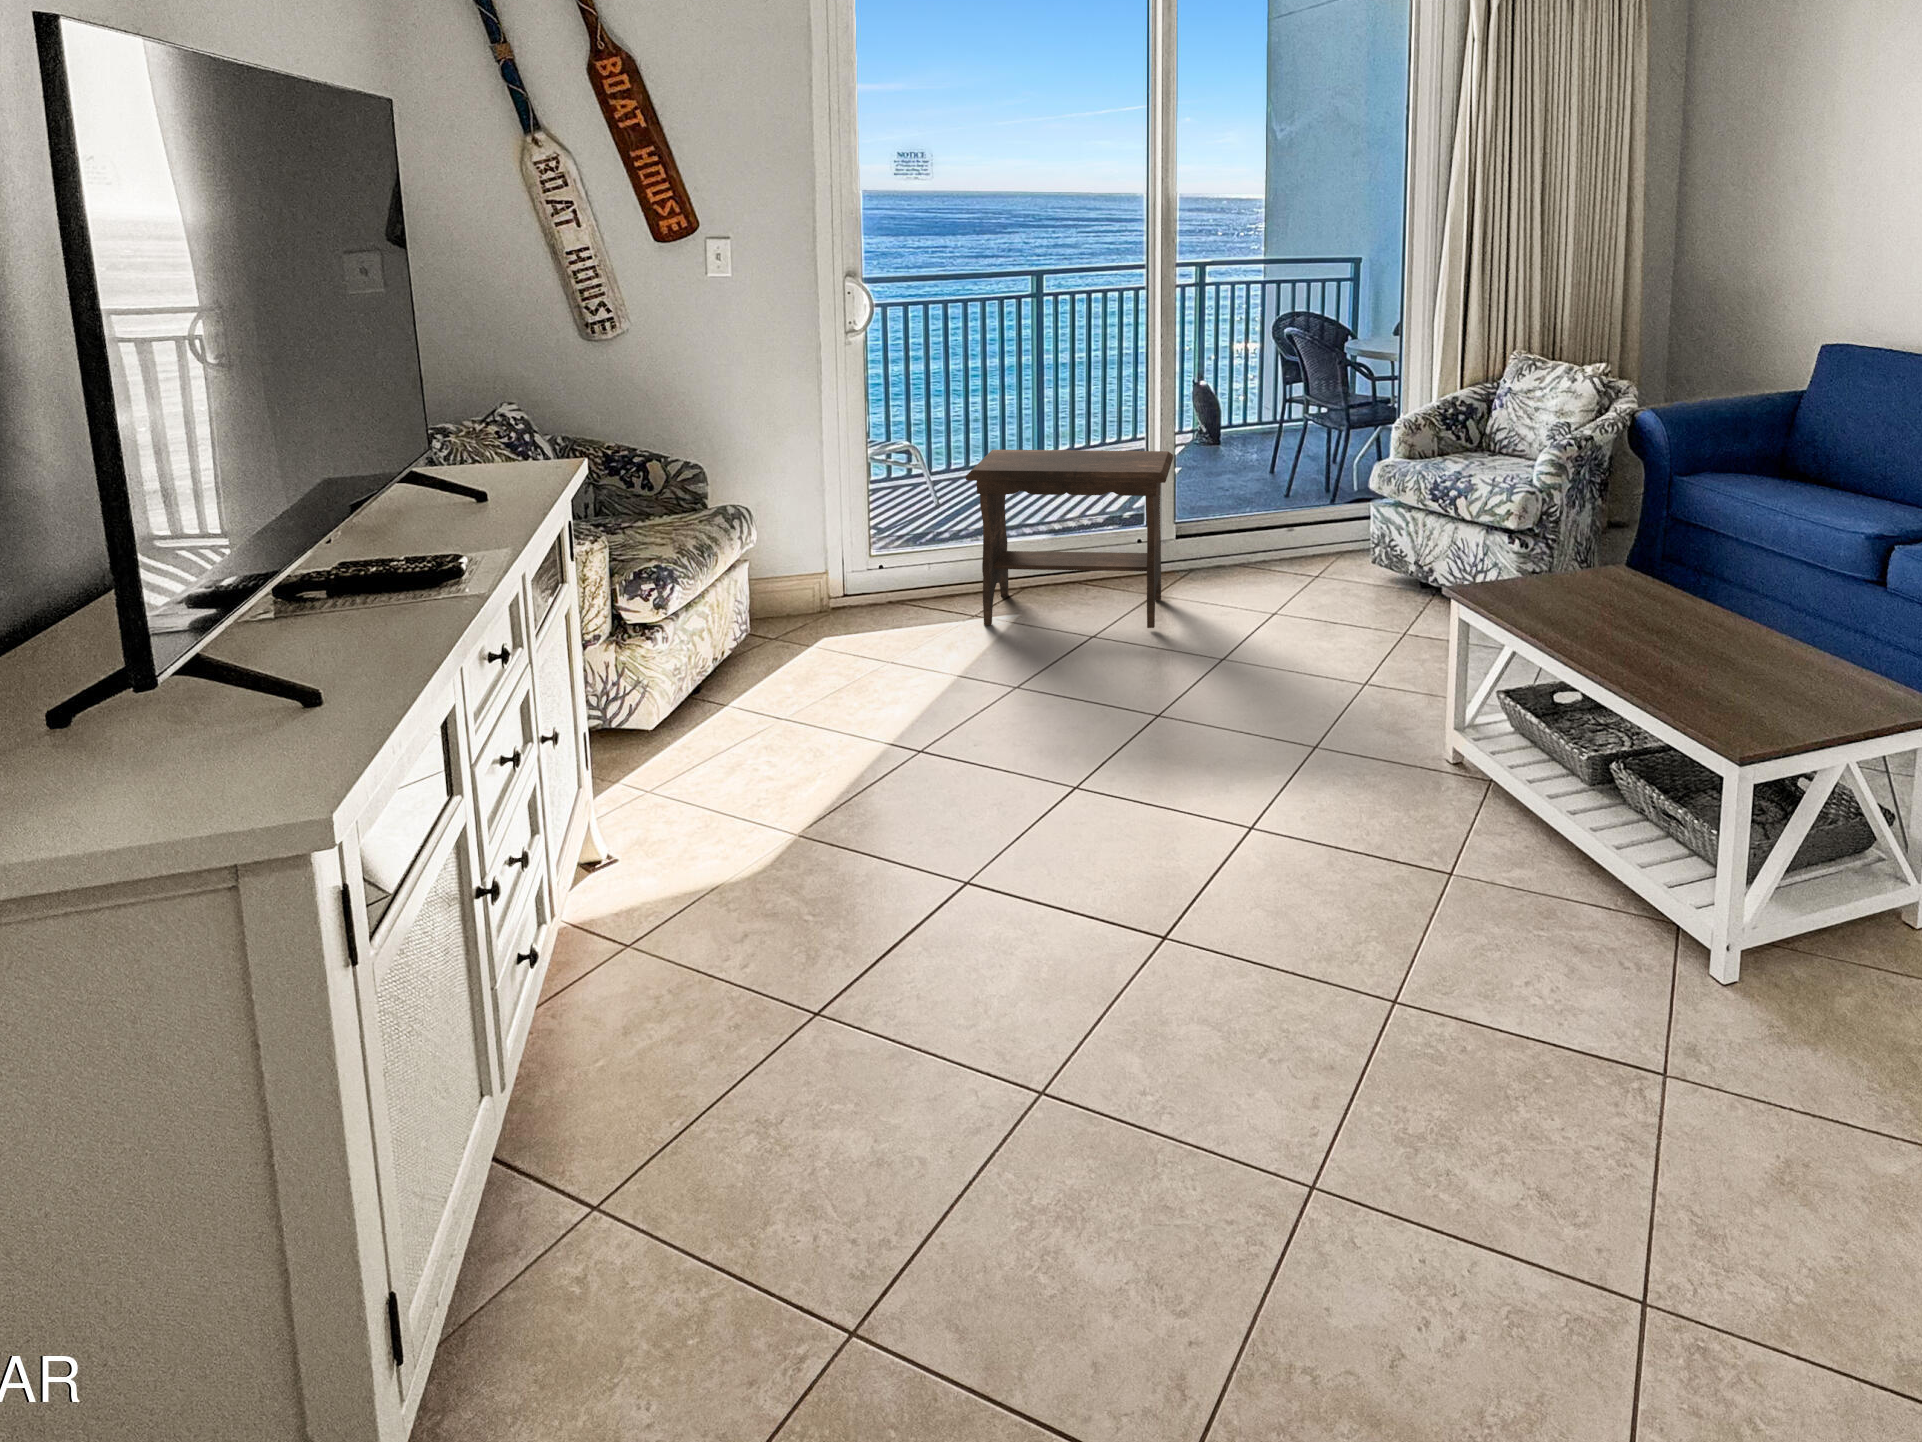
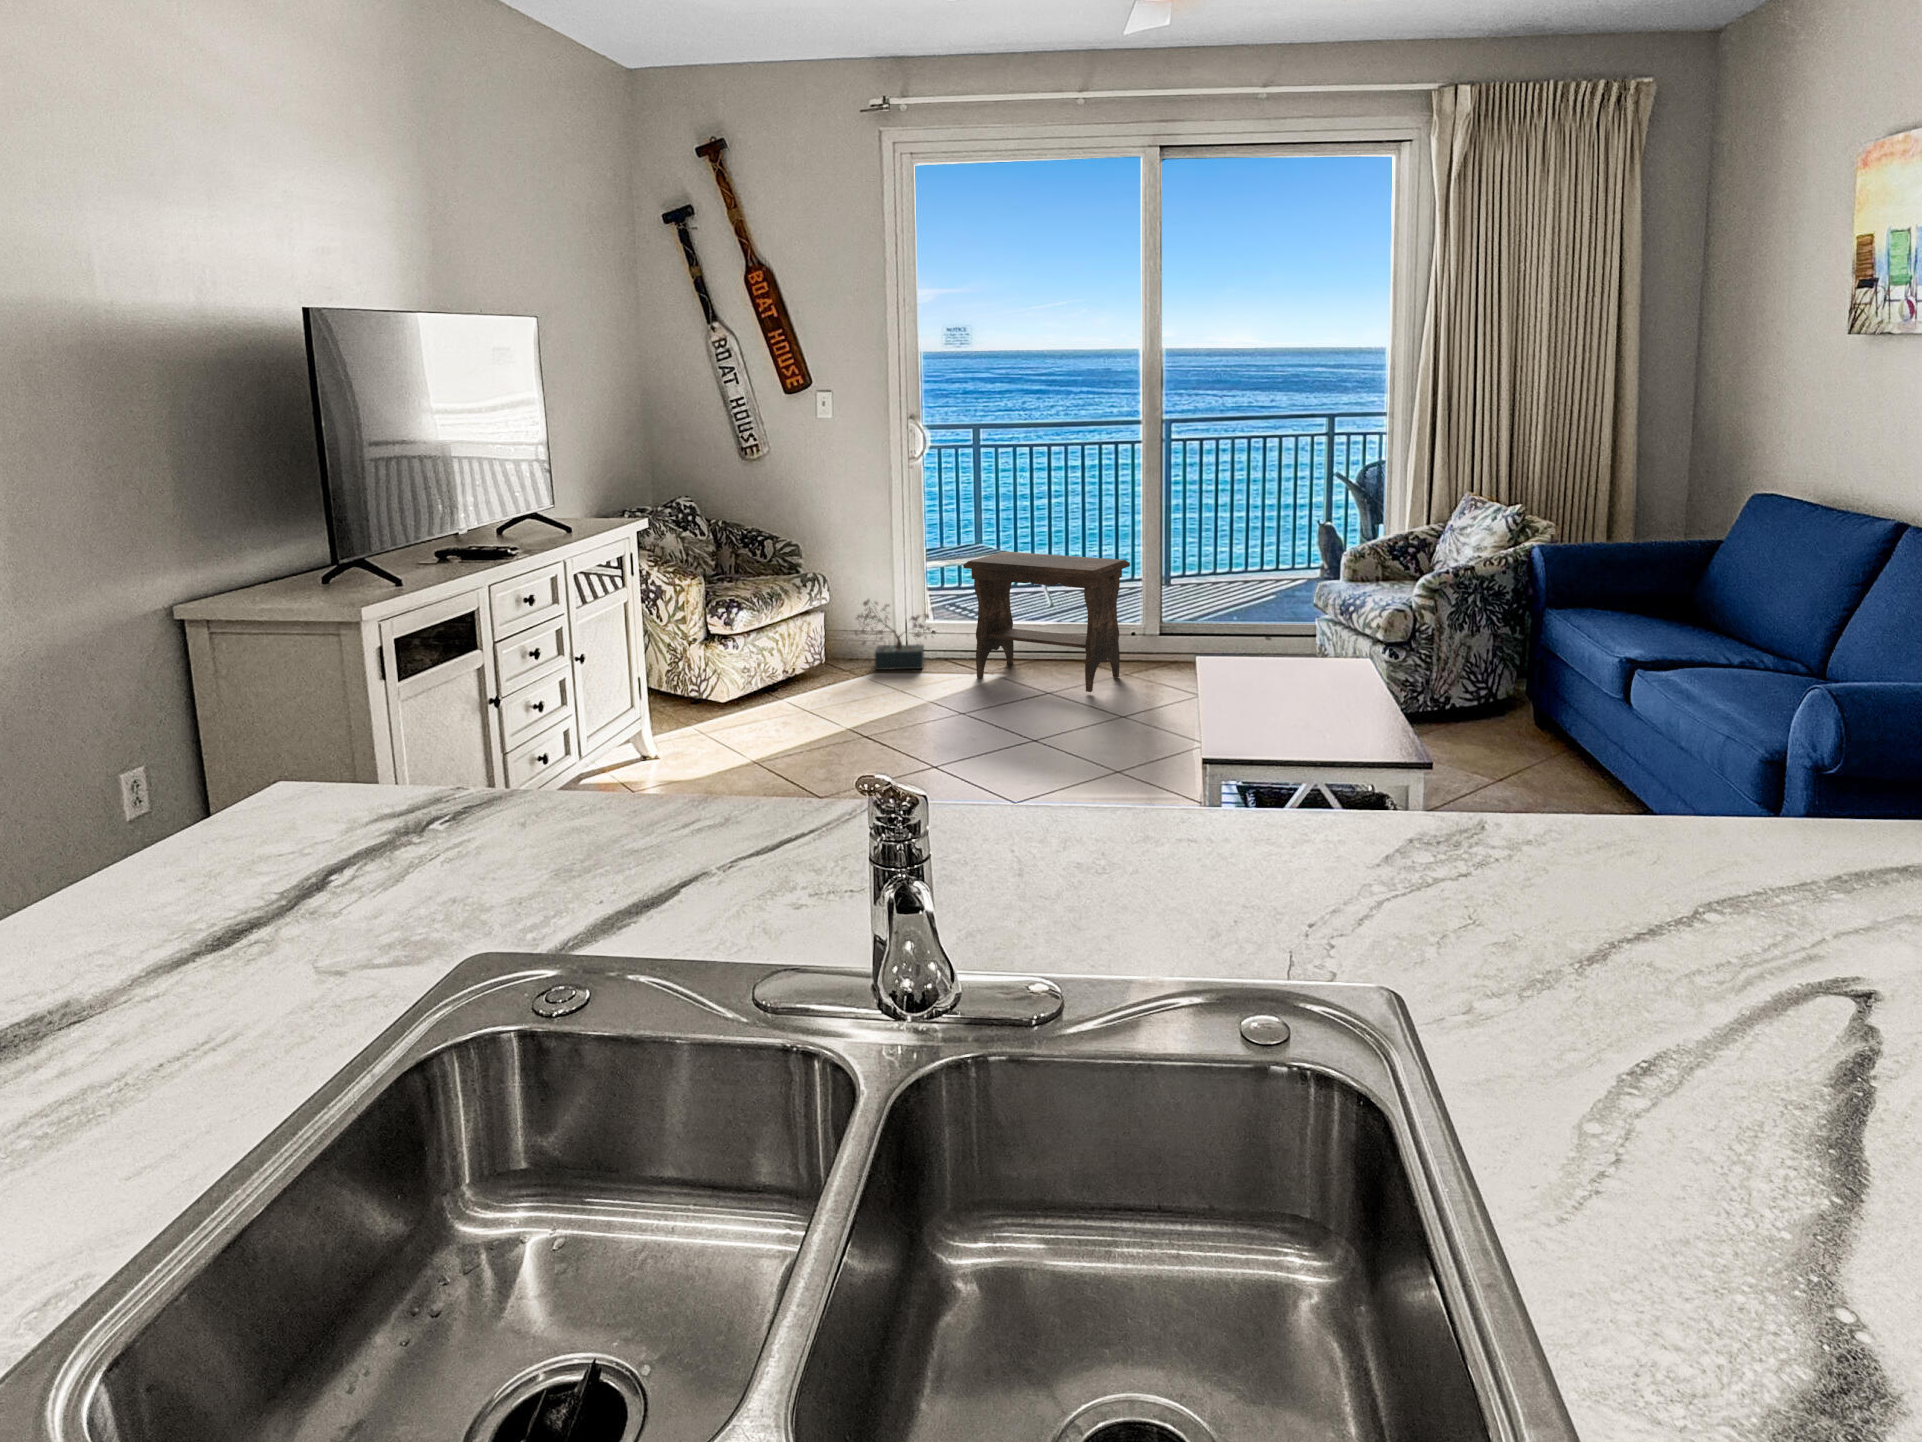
decorative plant: none [790,531,911,632] -> present [855,599,936,670]

